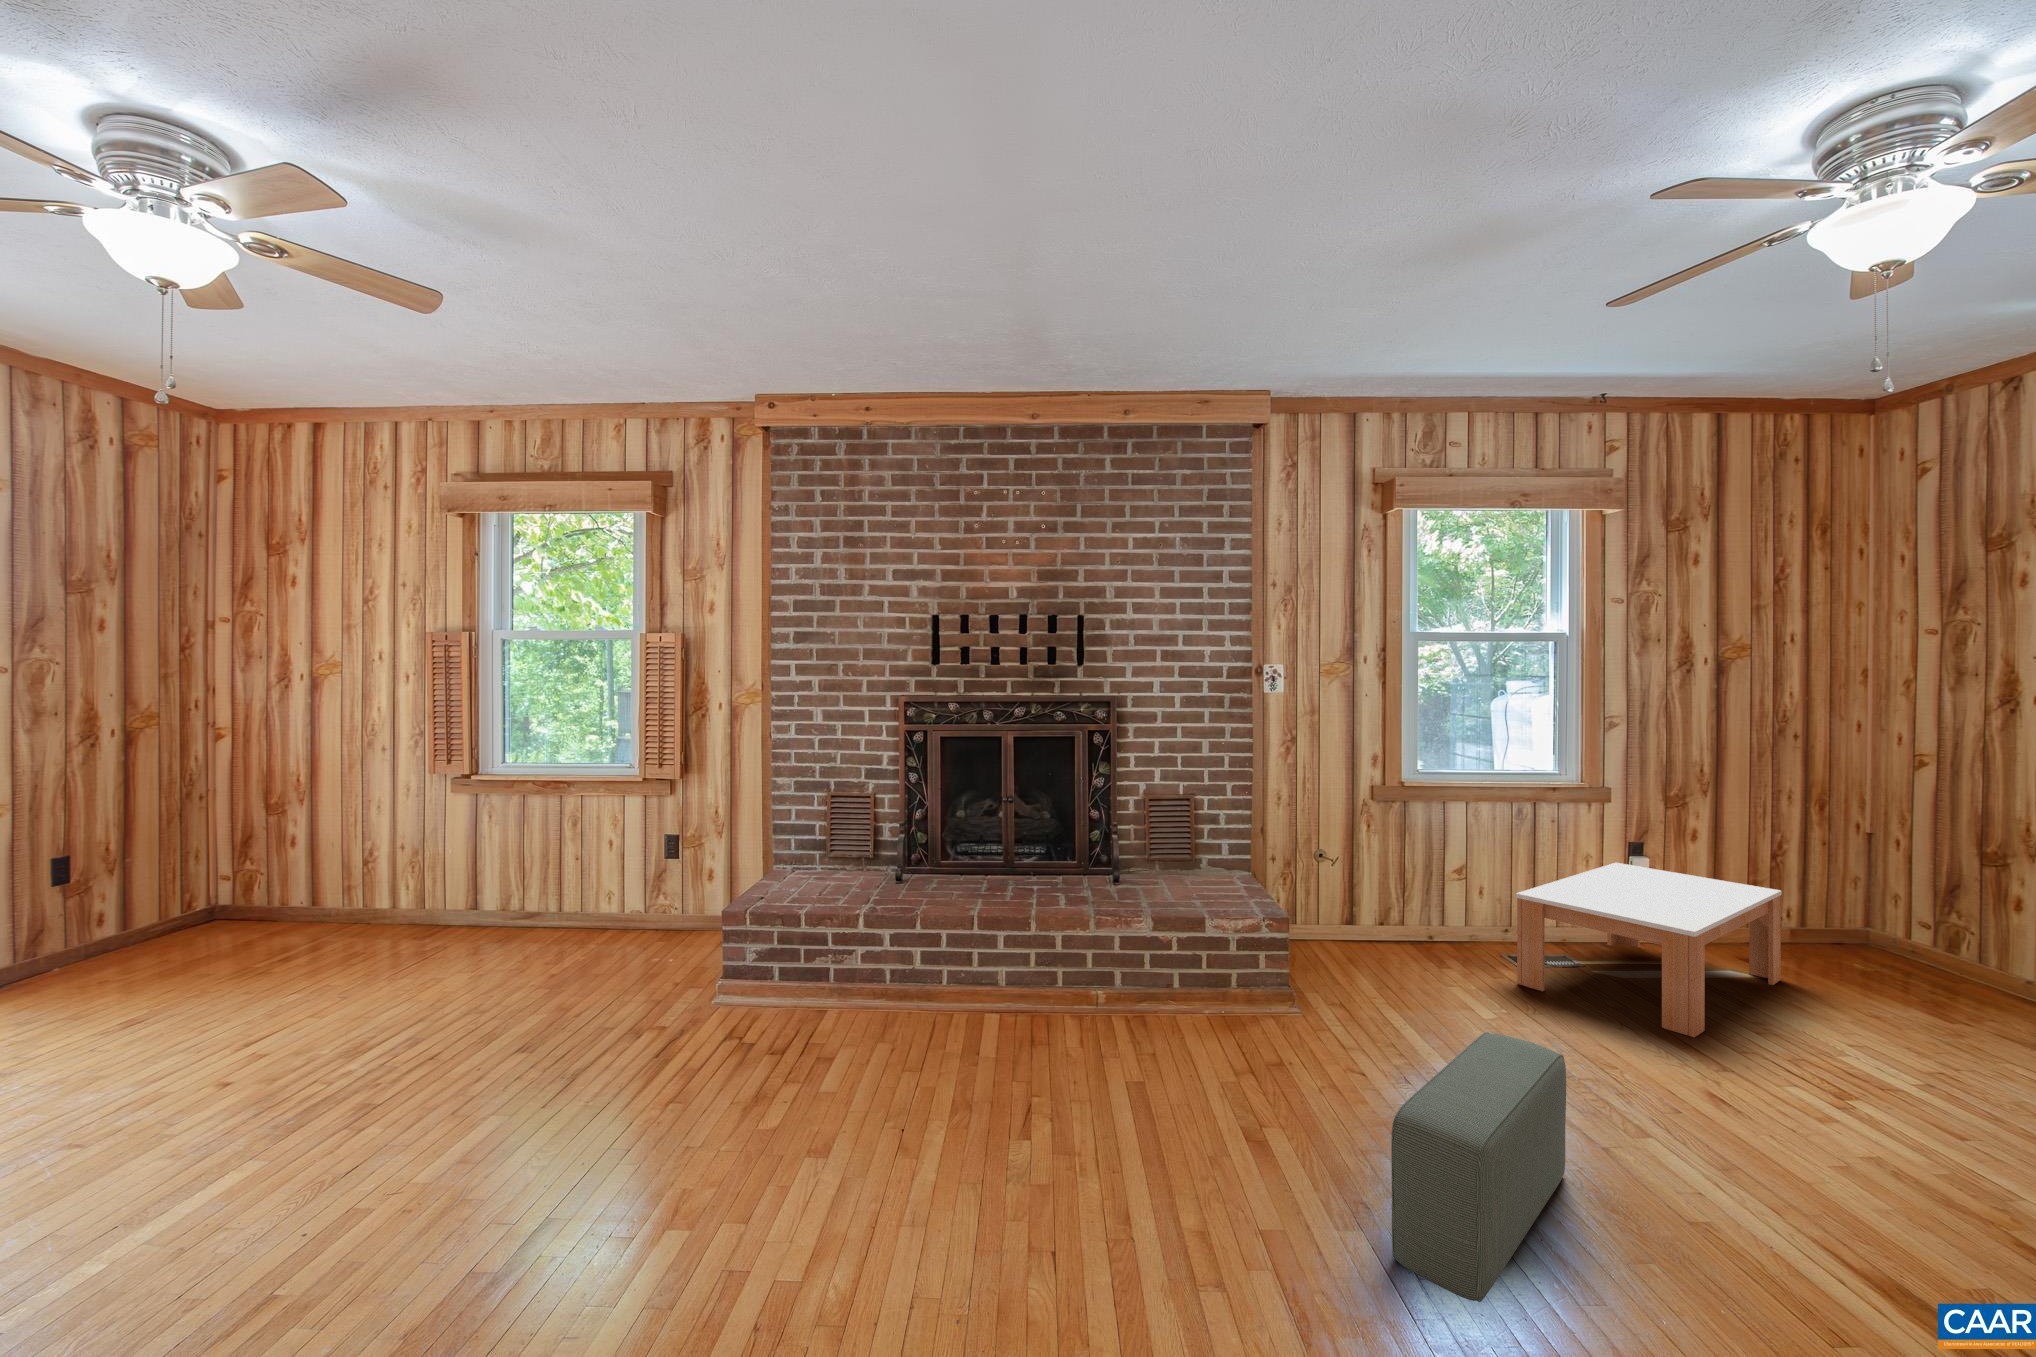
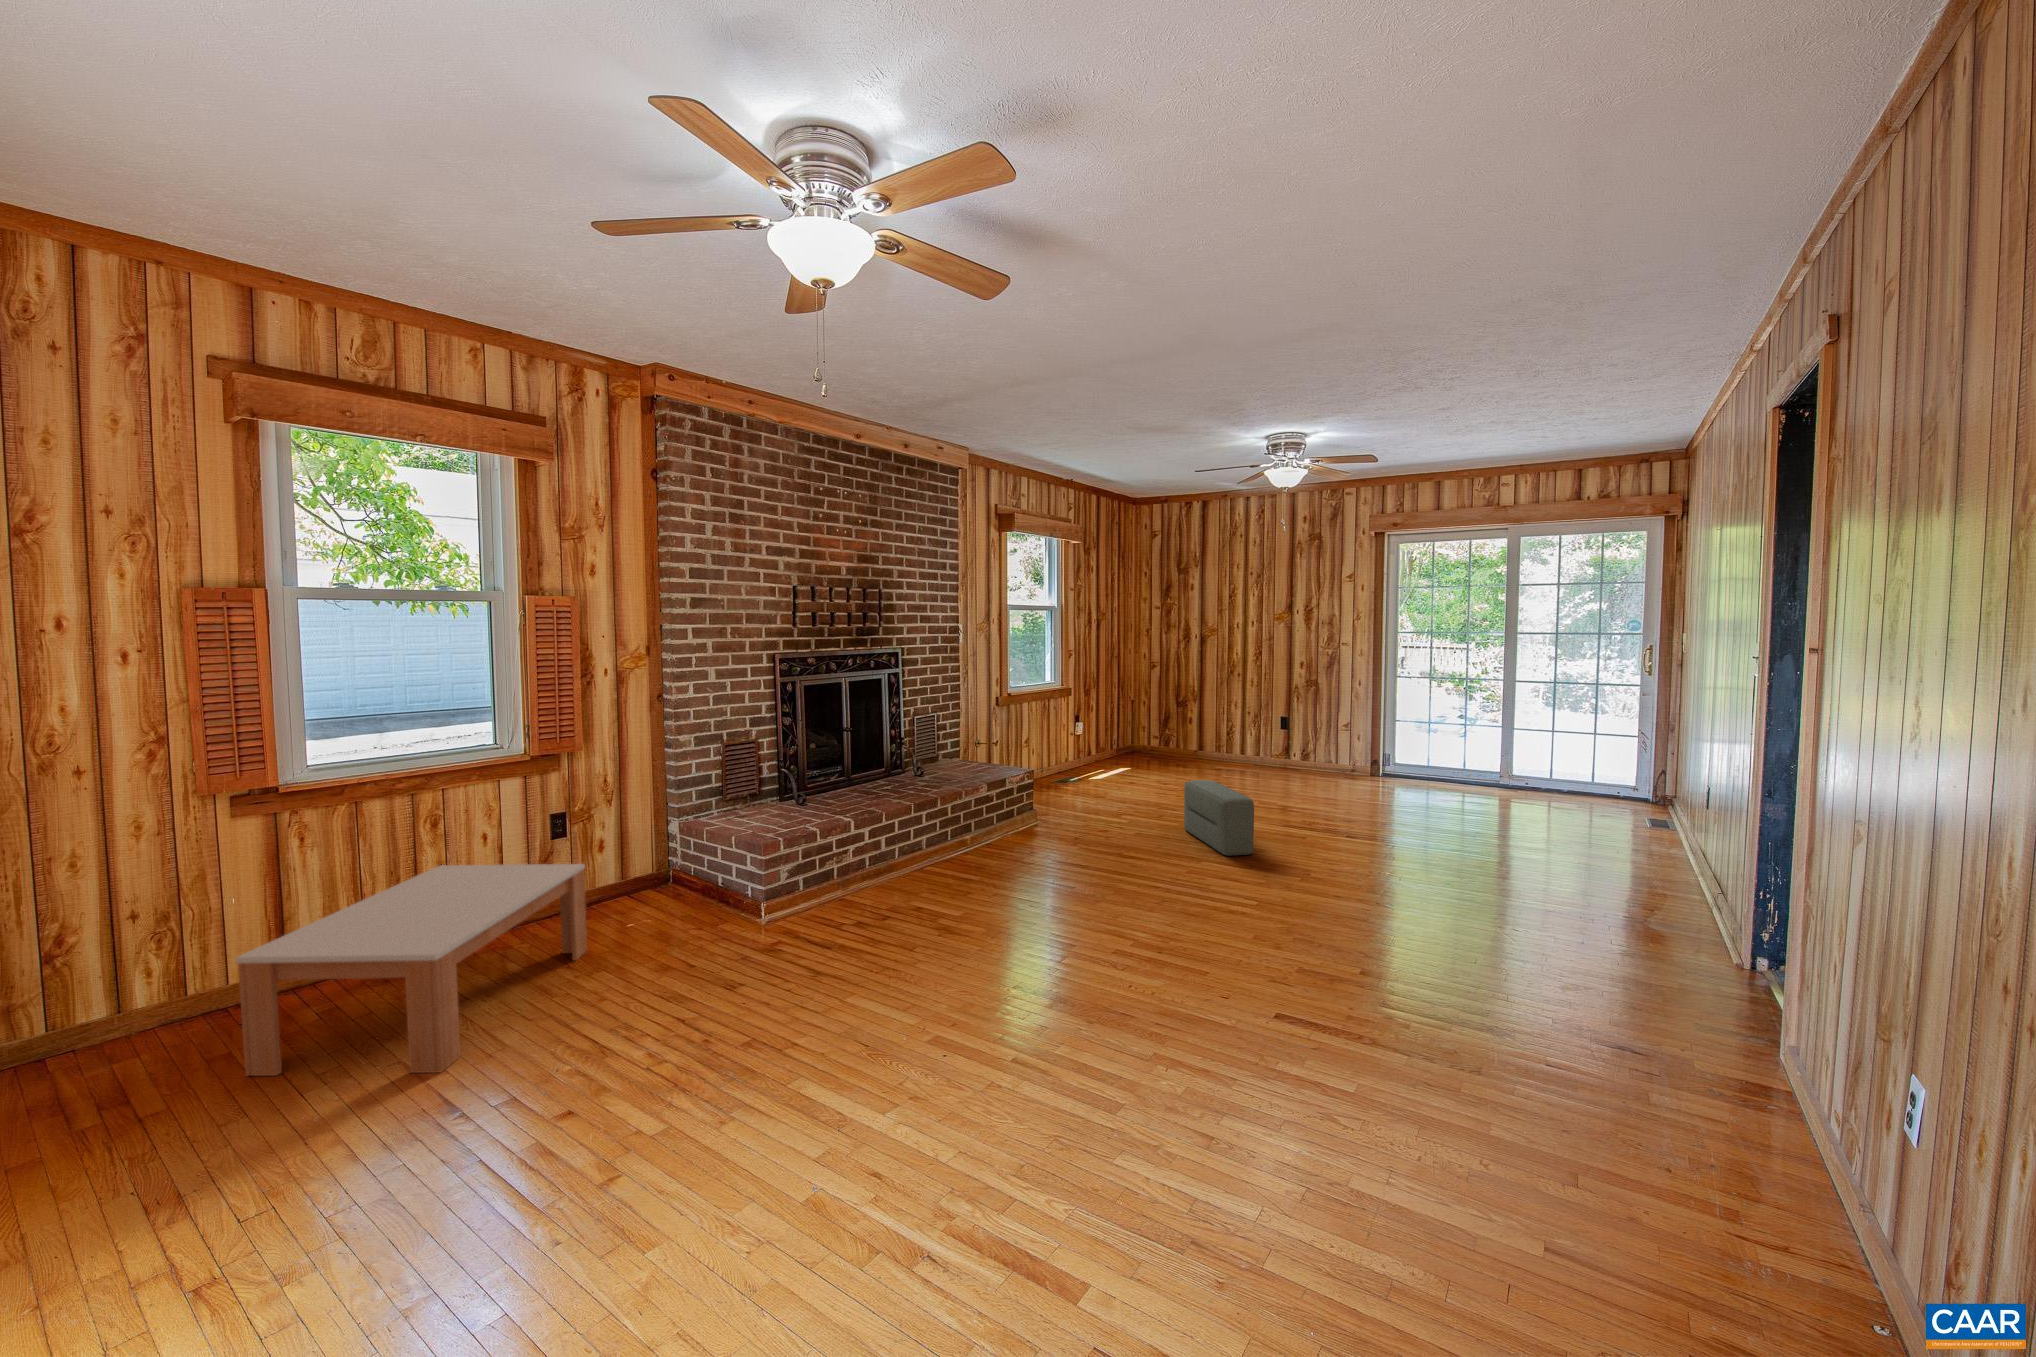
coffee table: present [1516,863,1782,1037] -> present [236,864,587,1076]

